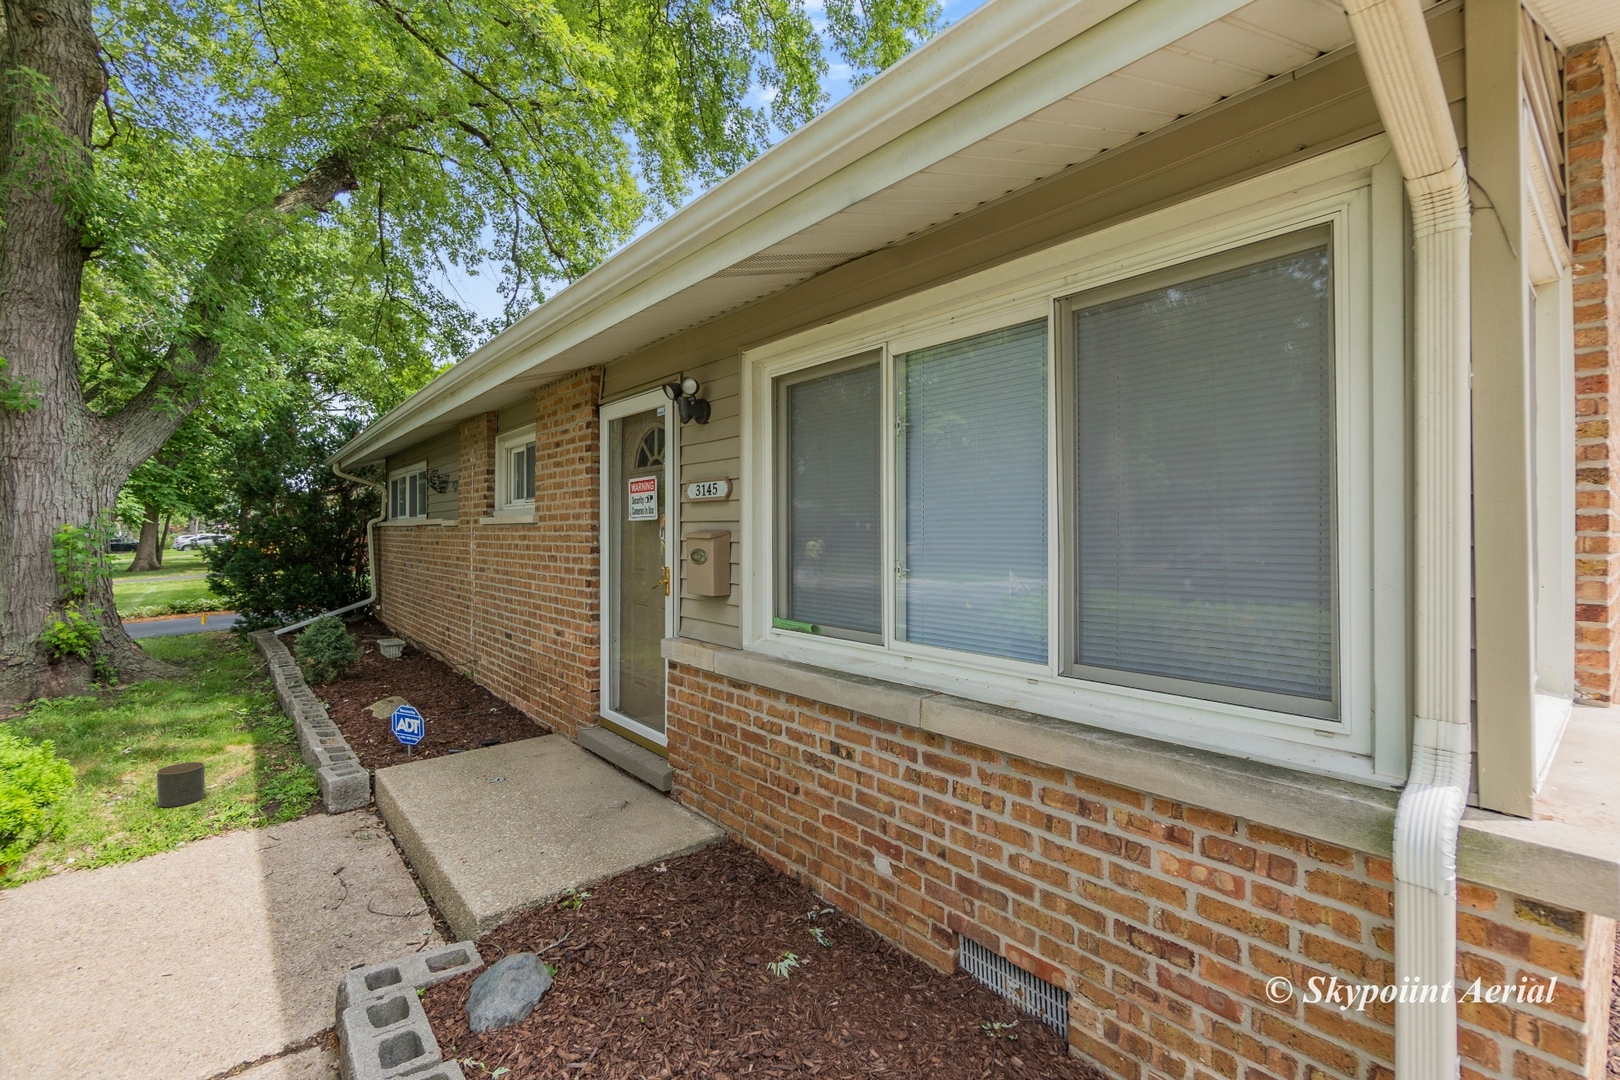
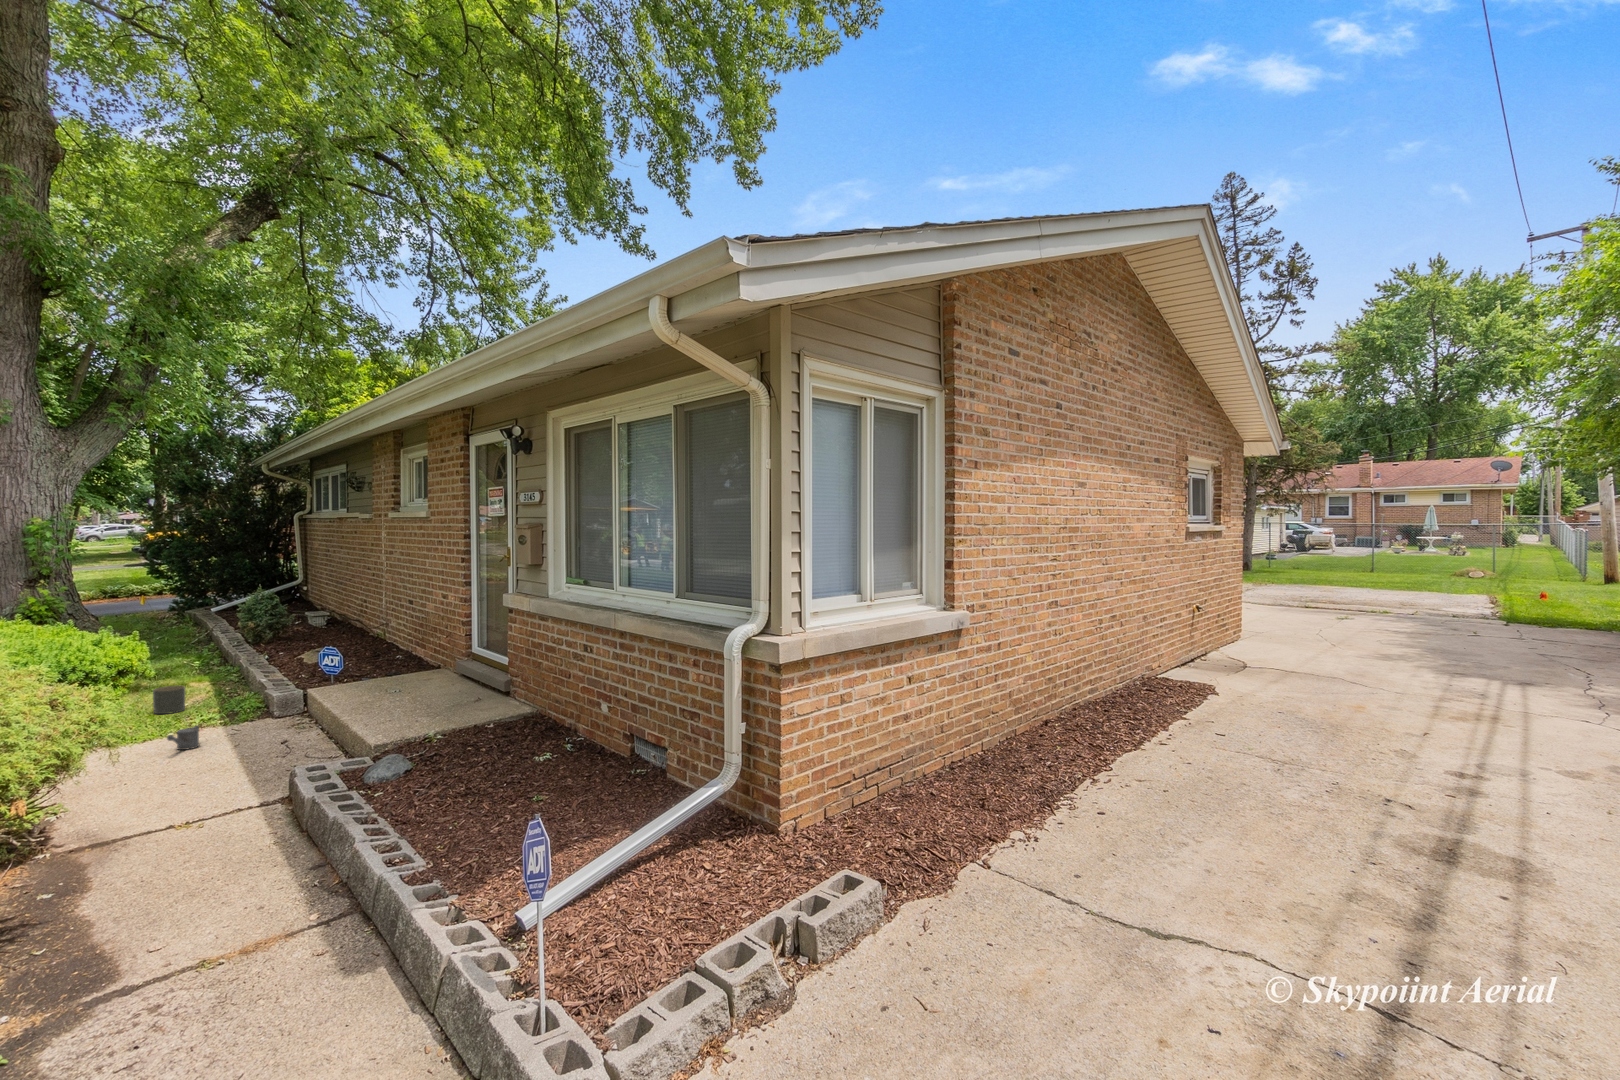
watering can: none [140,852,203,900] -> present [167,726,199,750]

